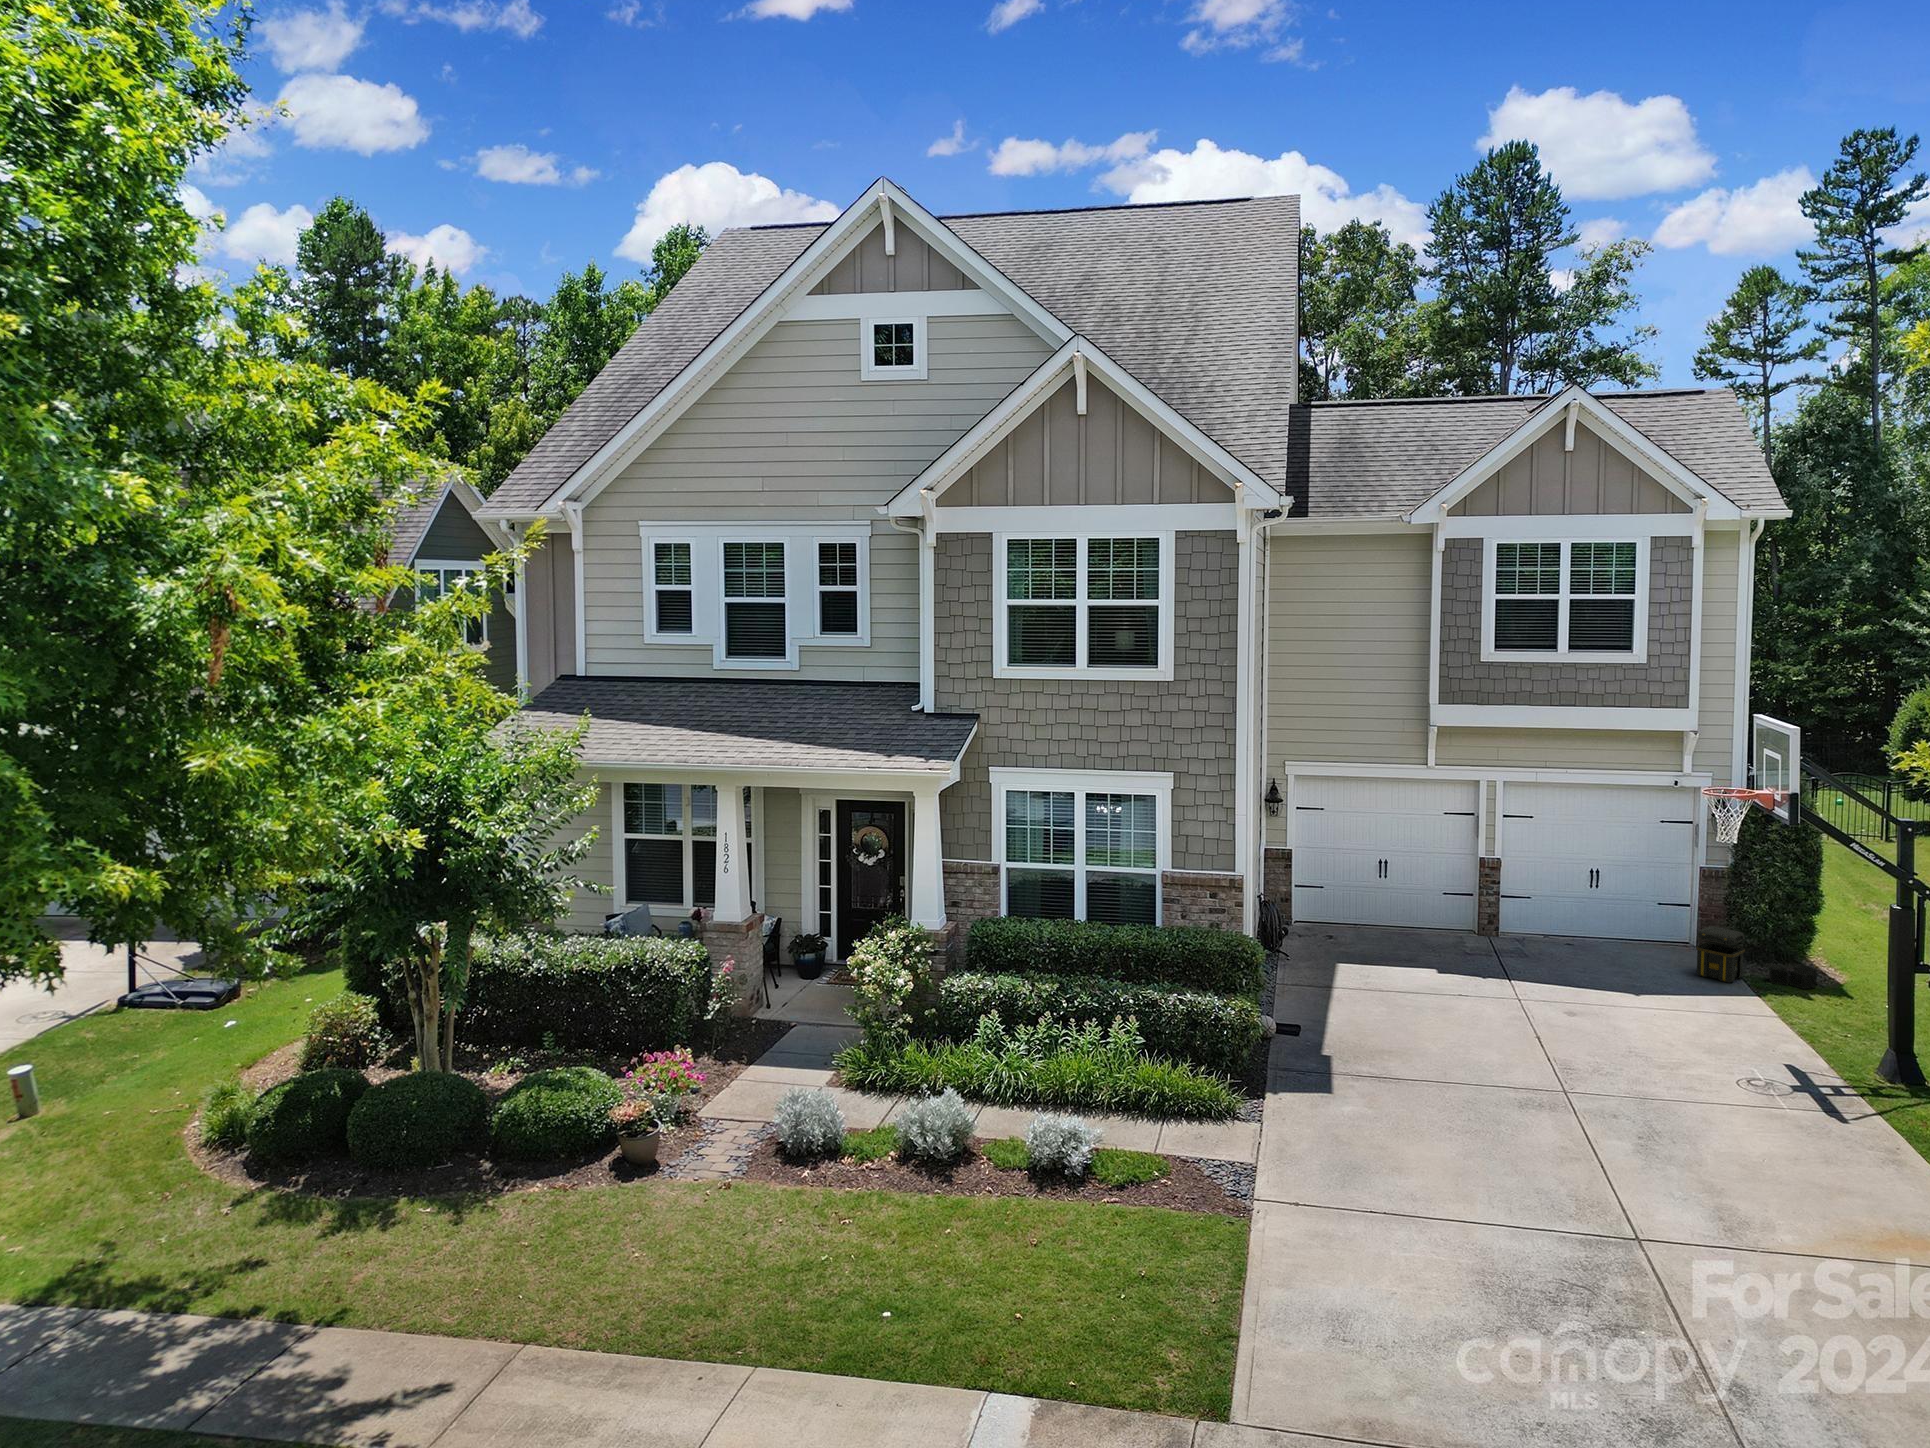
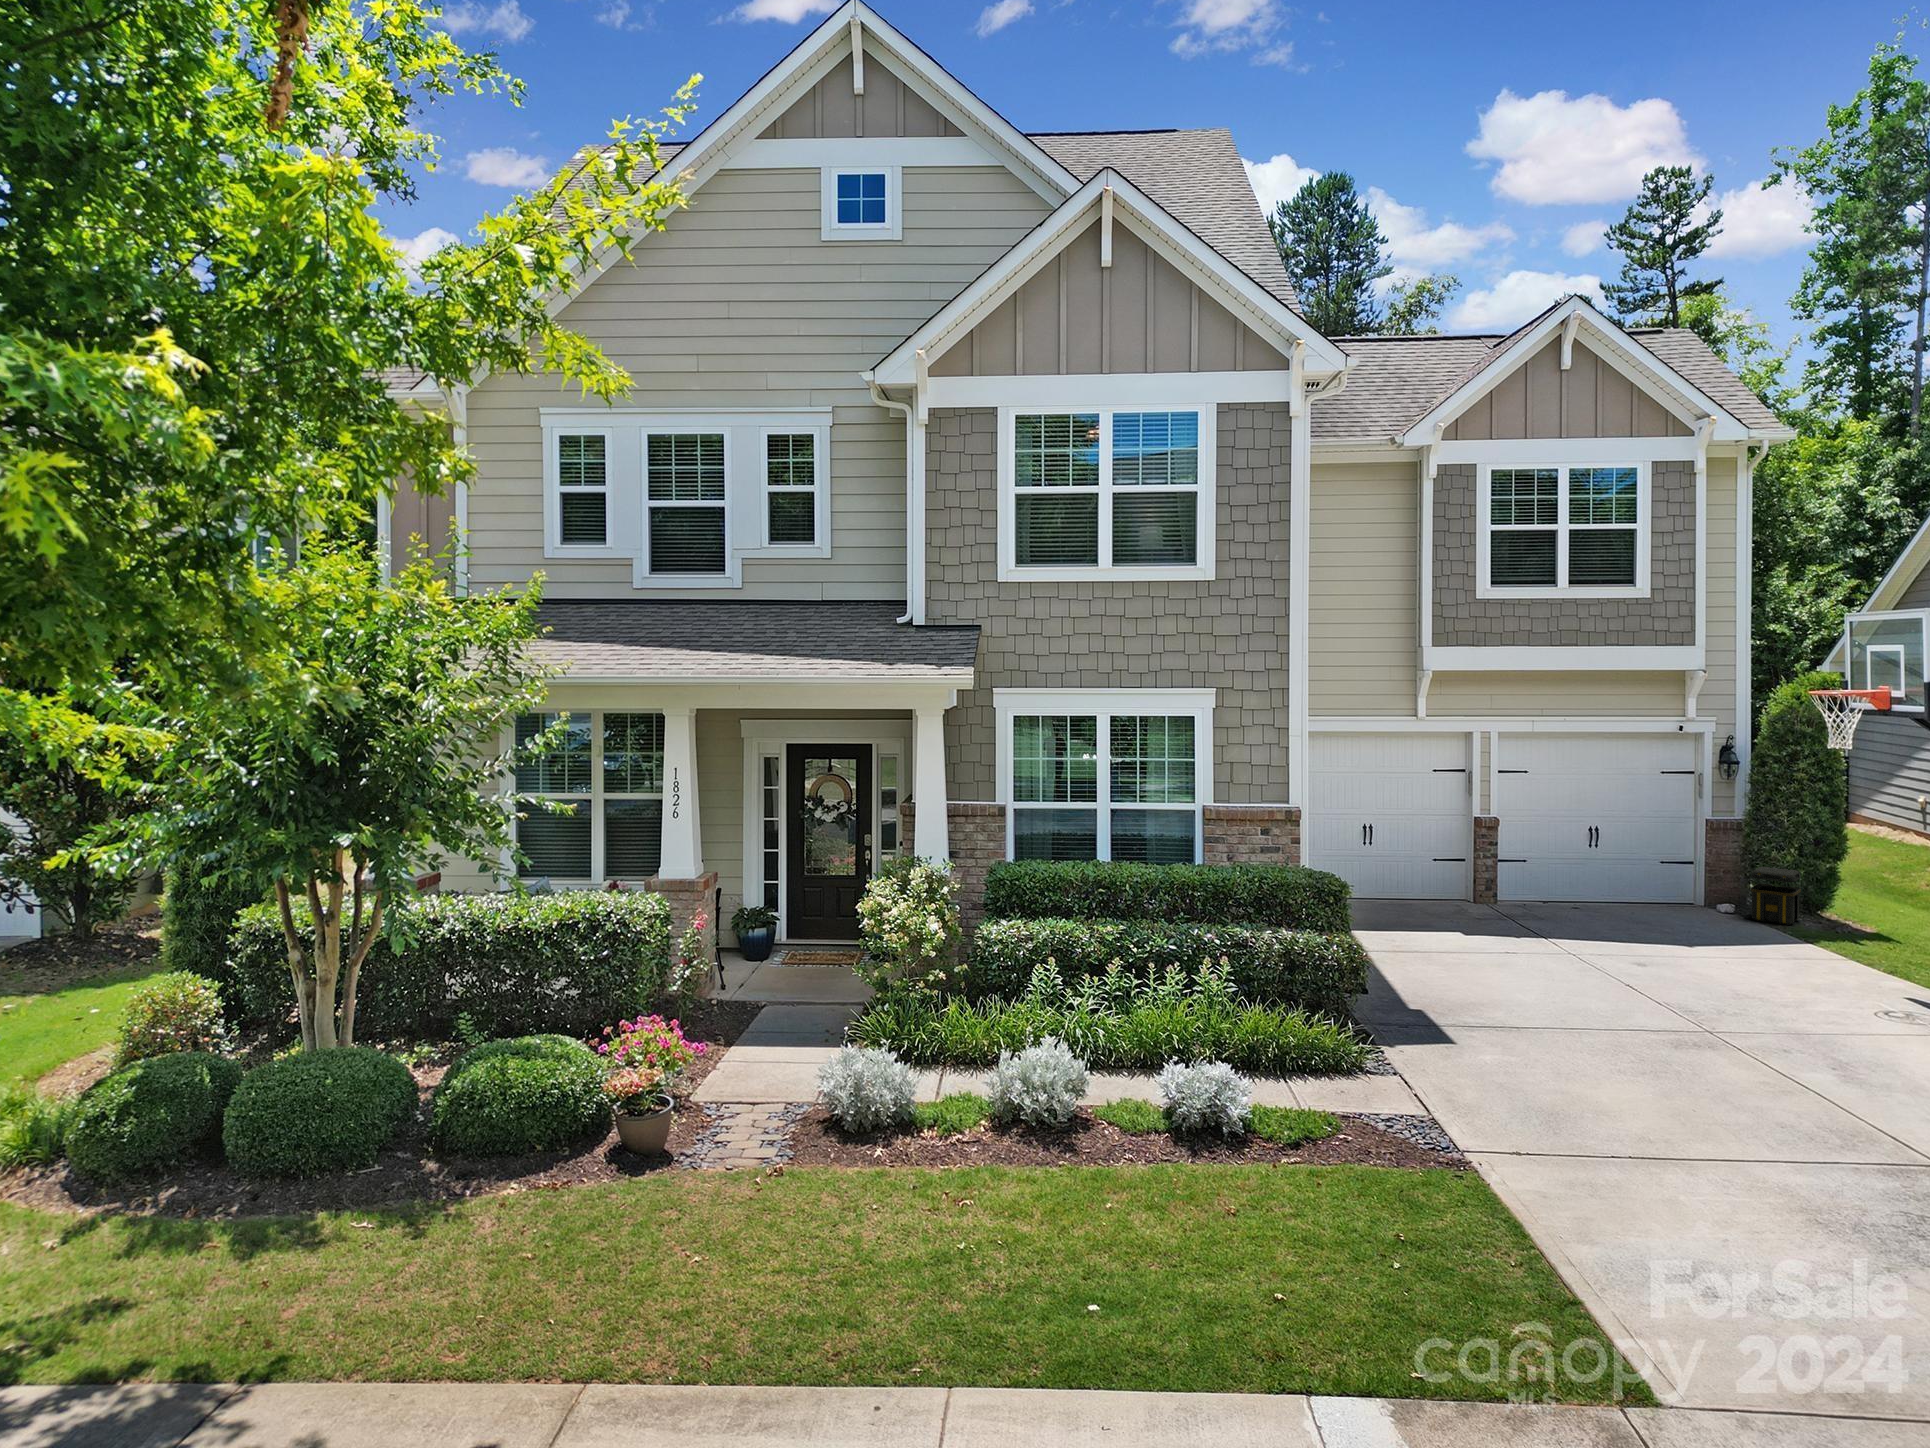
storage bin: present [1764,963,1817,989] -> none [1819,903,1882,928]

